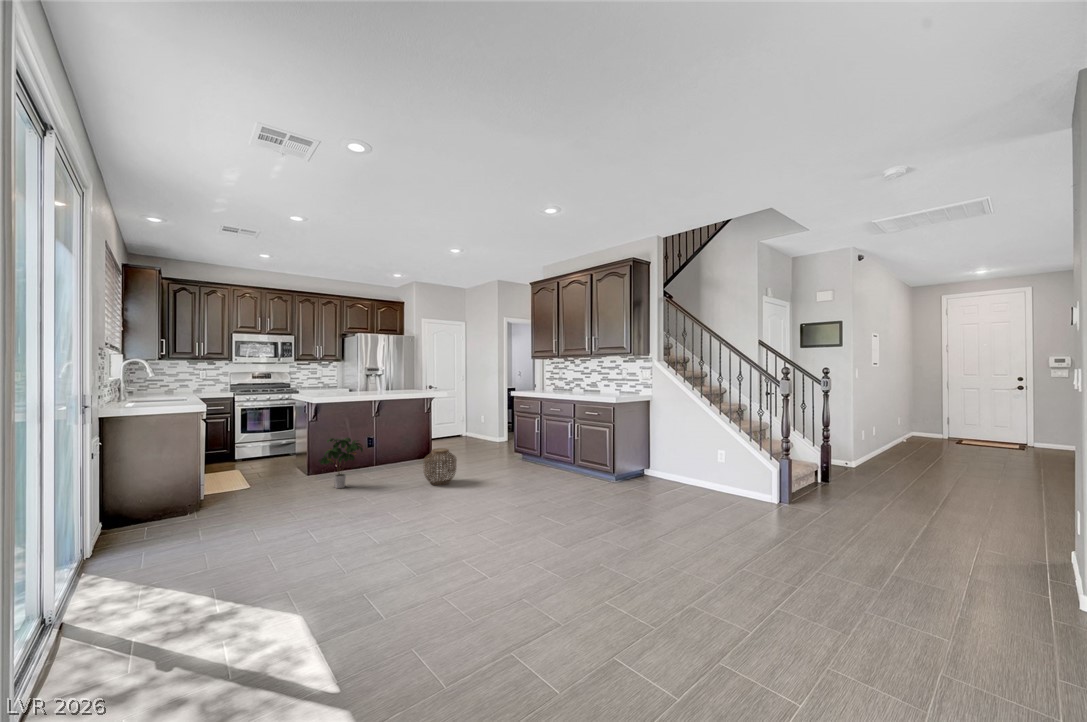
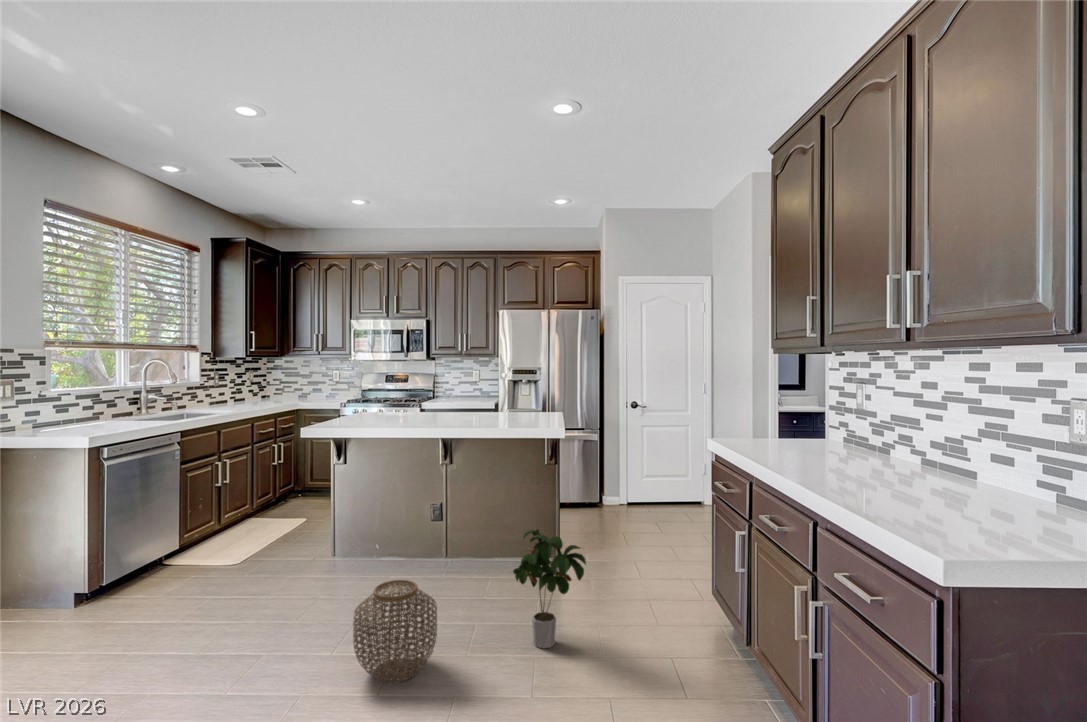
potted plant: present [319,438,363,488] -> present [513,529,586,649]

